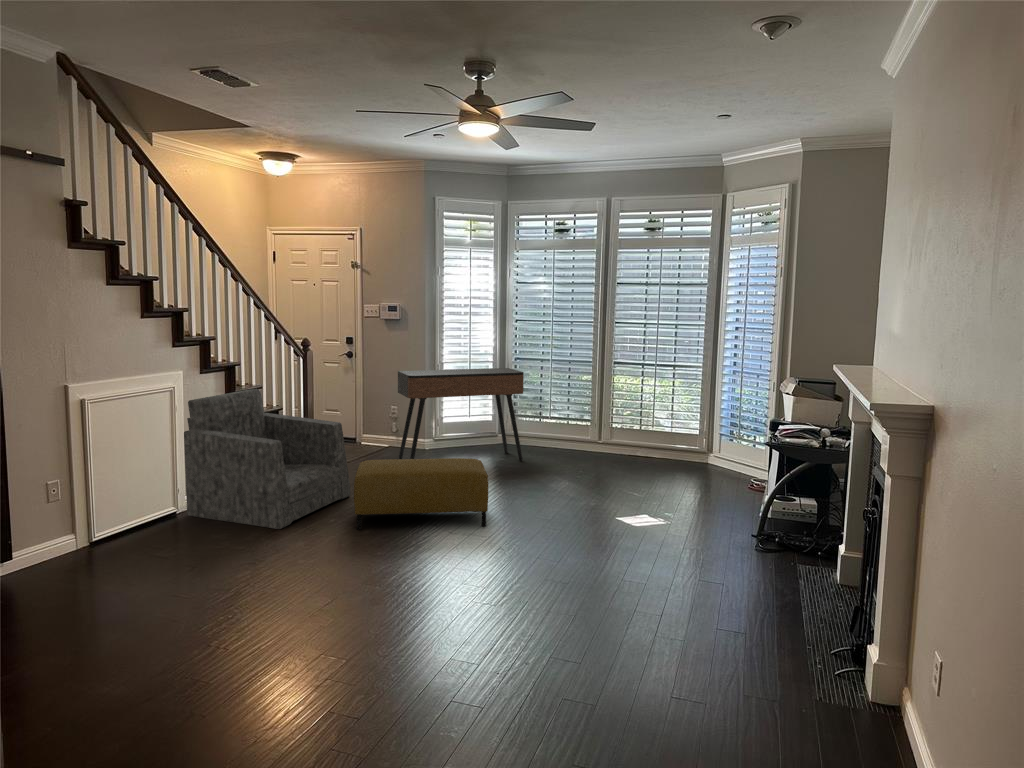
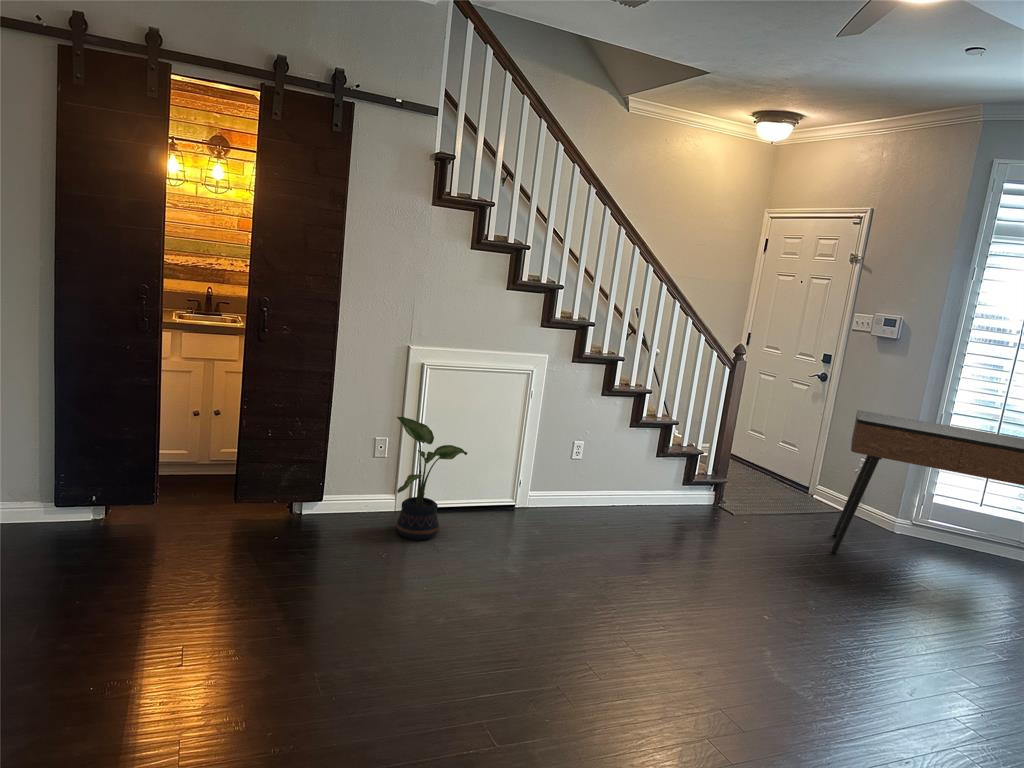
armchair: present [184,389,350,529] -> none [520,388,715,566]
potted plant: none [73,454,154,562] -> present [396,417,467,540]
ottoman: present [354,458,488,530] -> none [653,517,886,688]

